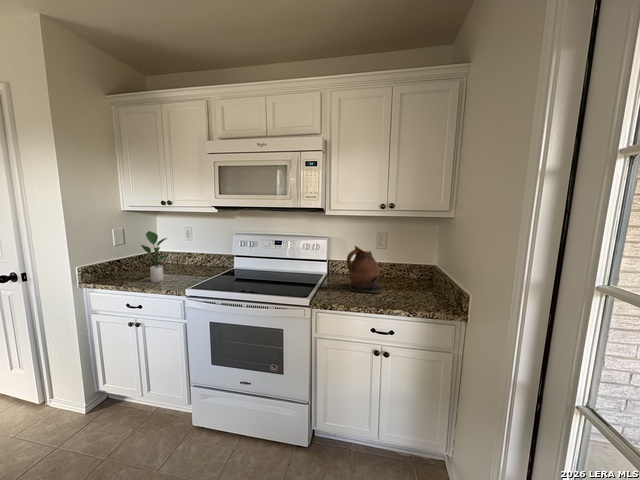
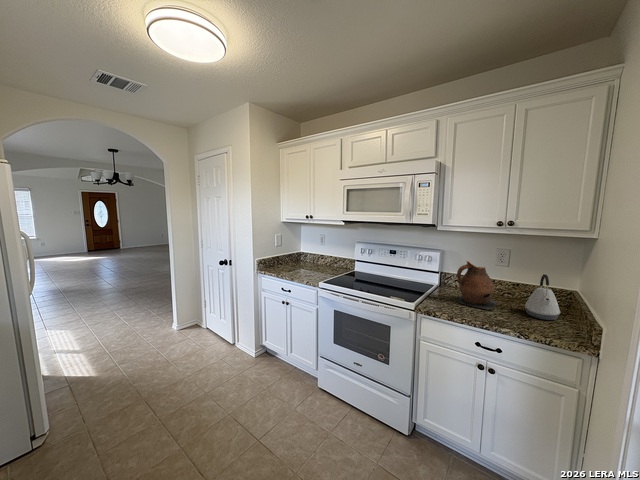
potted plant: present [141,231,167,282] -> none [292,237,310,275]
kettle: none [405,253,431,295] -> present [525,274,560,320]

